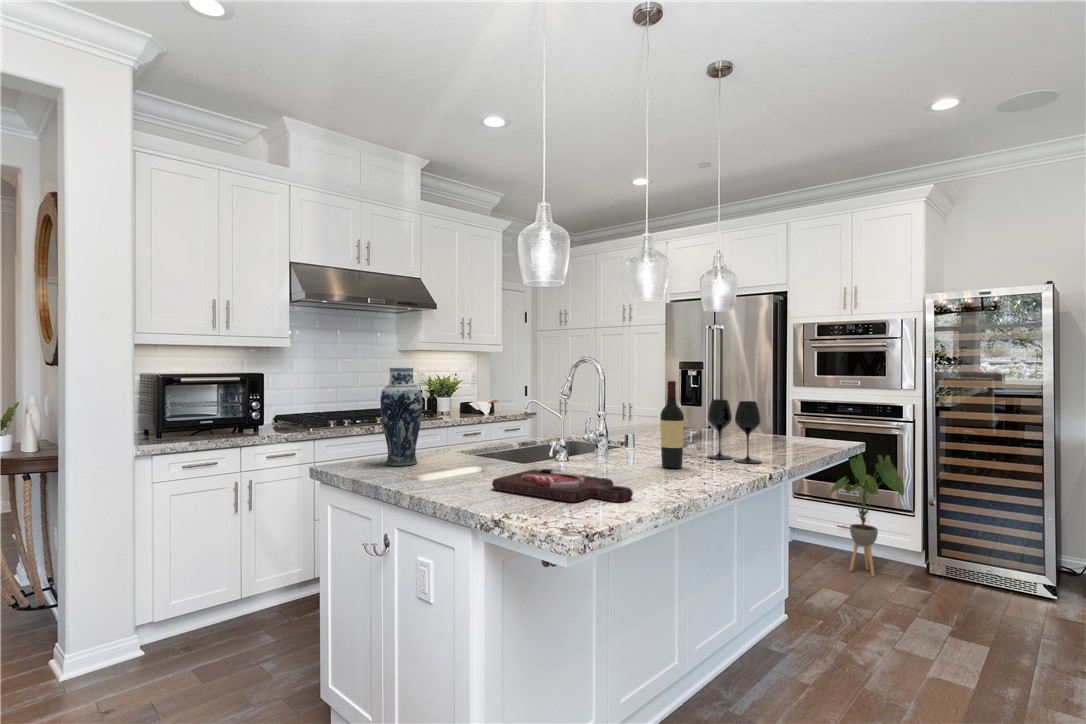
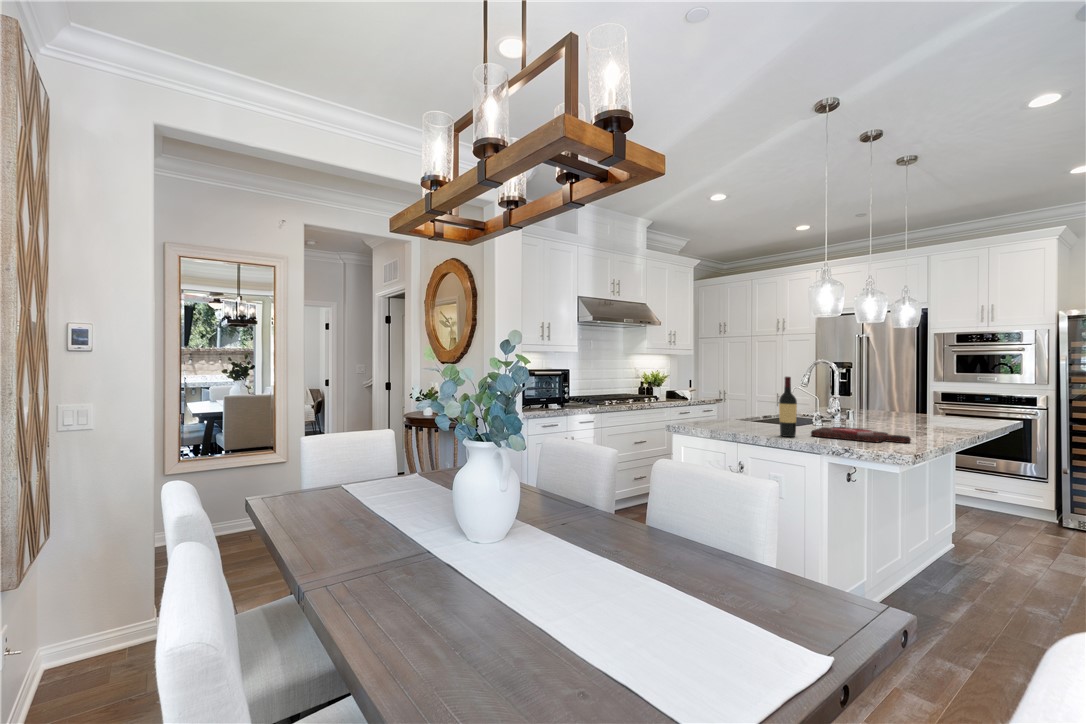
vase: present [381,367,422,466] -> none [706,366,732,425]
wine bottle: present [660,381,684,469] -> present [779,377,797,437]
wine glass: present [707,399,761,463] -> none [917,388,963,429]
house plant: present [830,454,905,576] -> none [973,432,1044,525]

